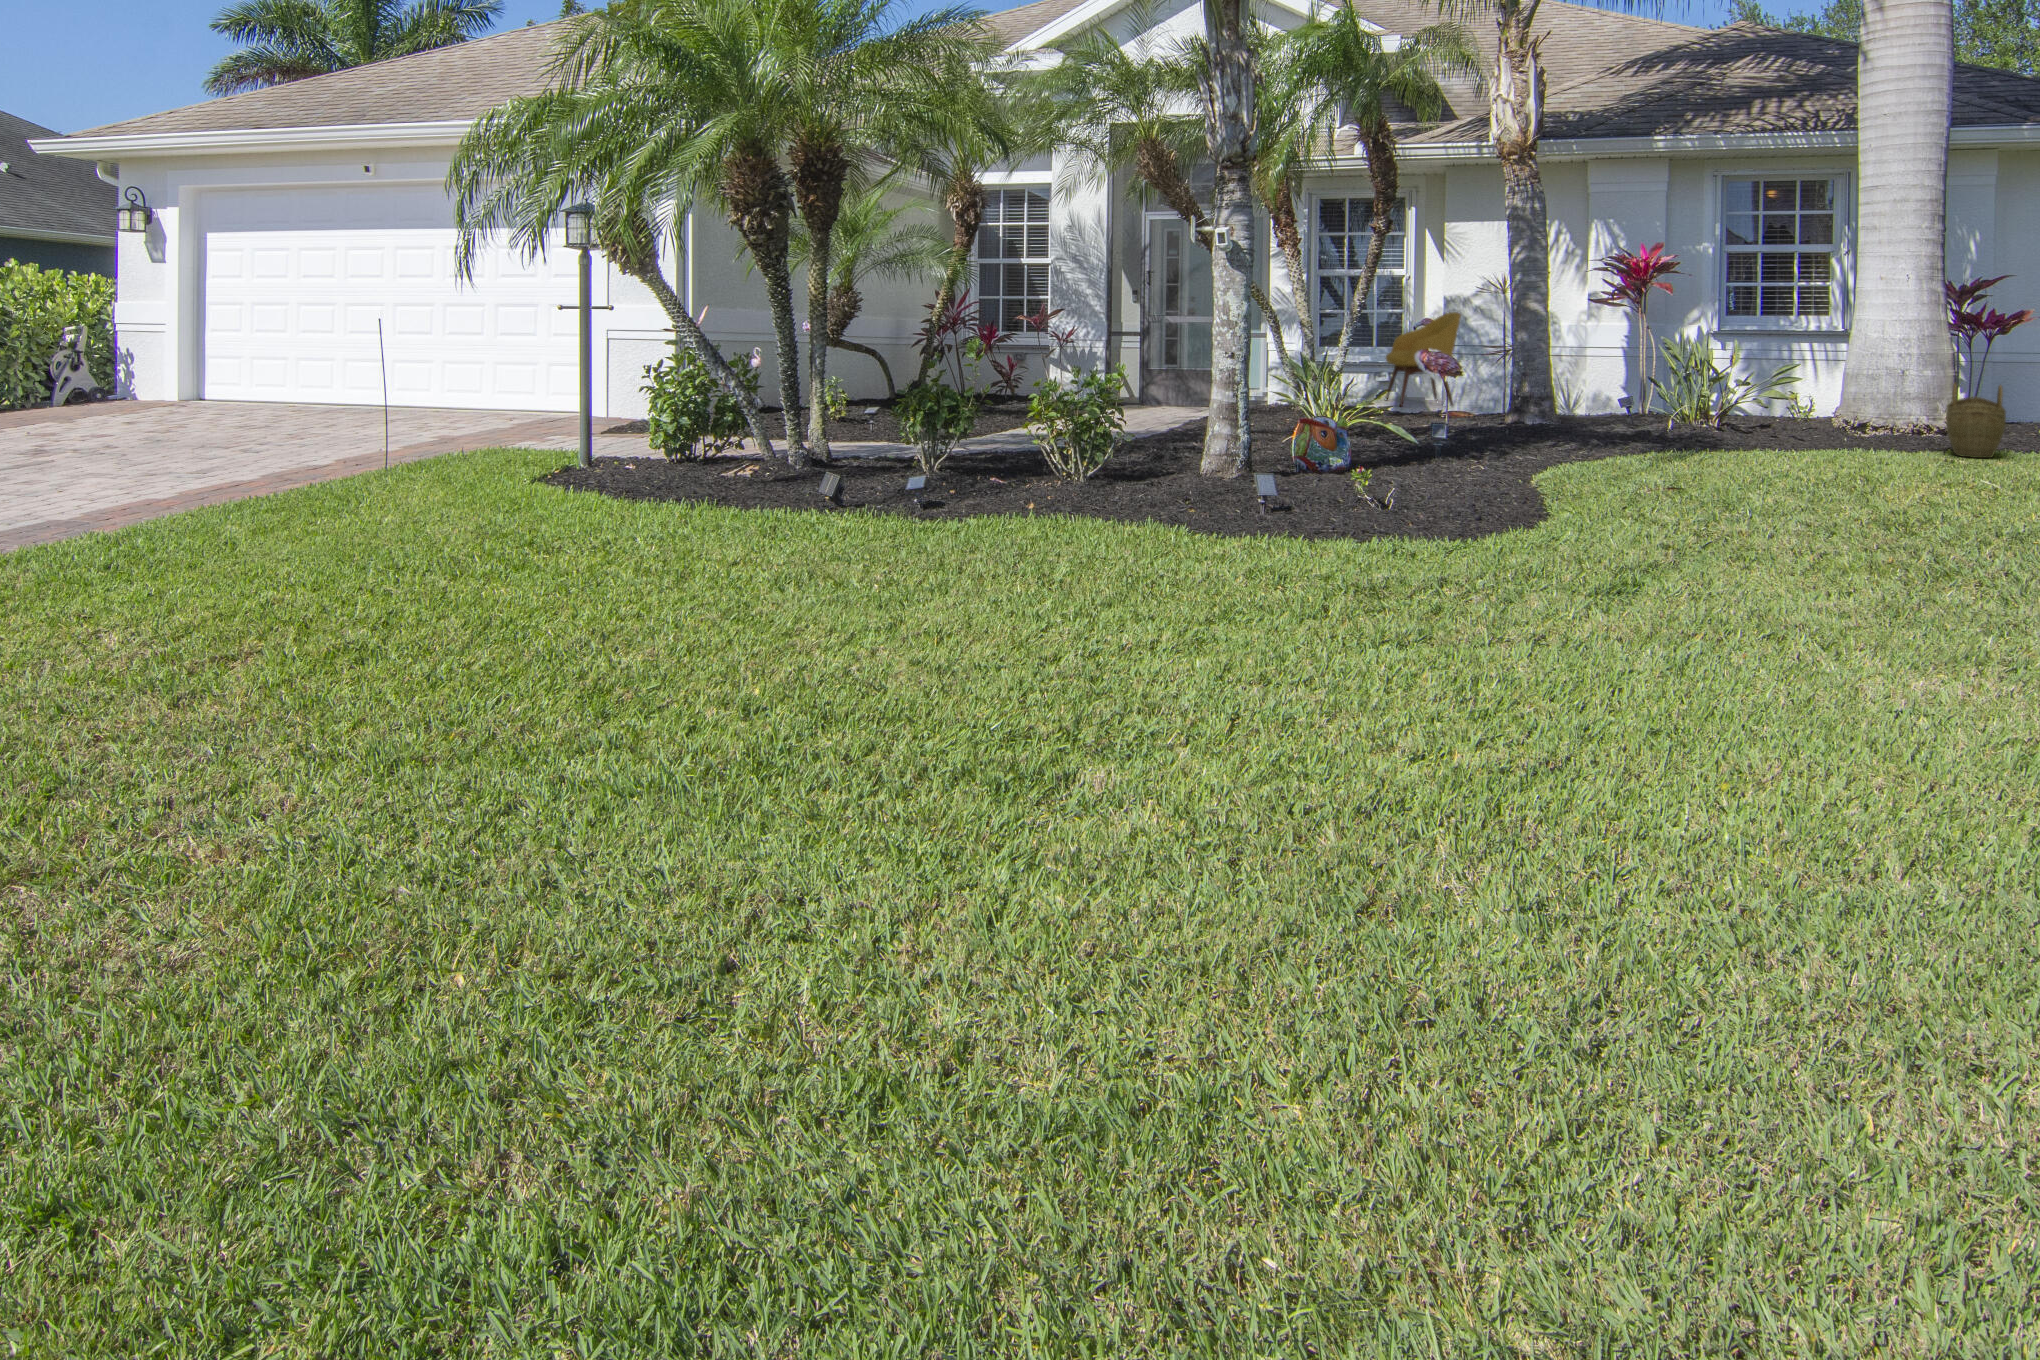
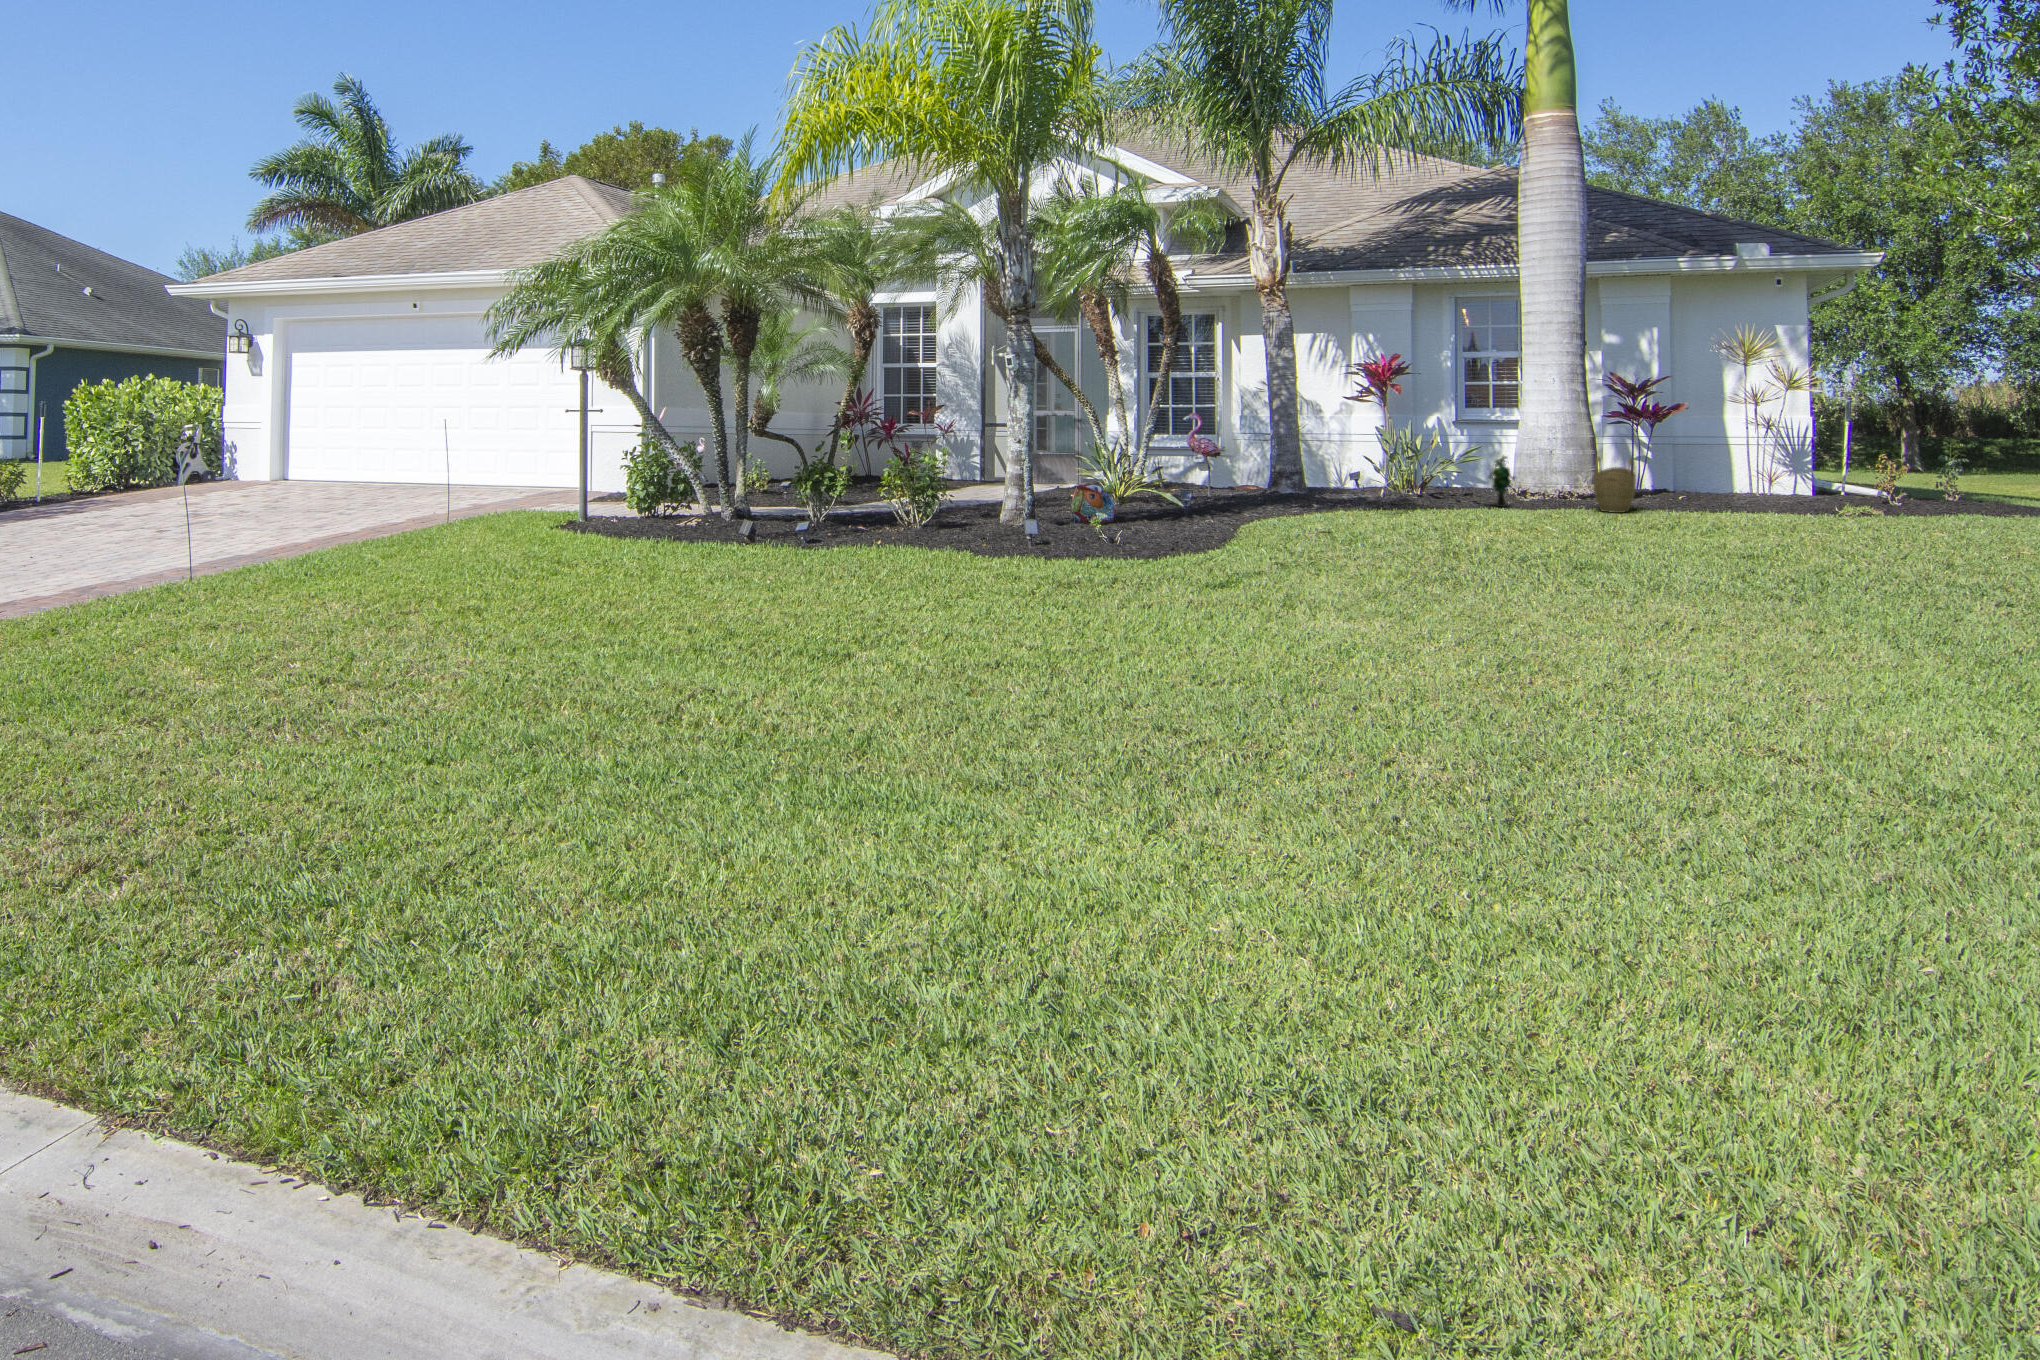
chair: present [1385,312,1461,407] -> none [1196,405,1253,480]
decorative plant: none [1801,380,1843,449] -> present [1489,456,1515,507]

